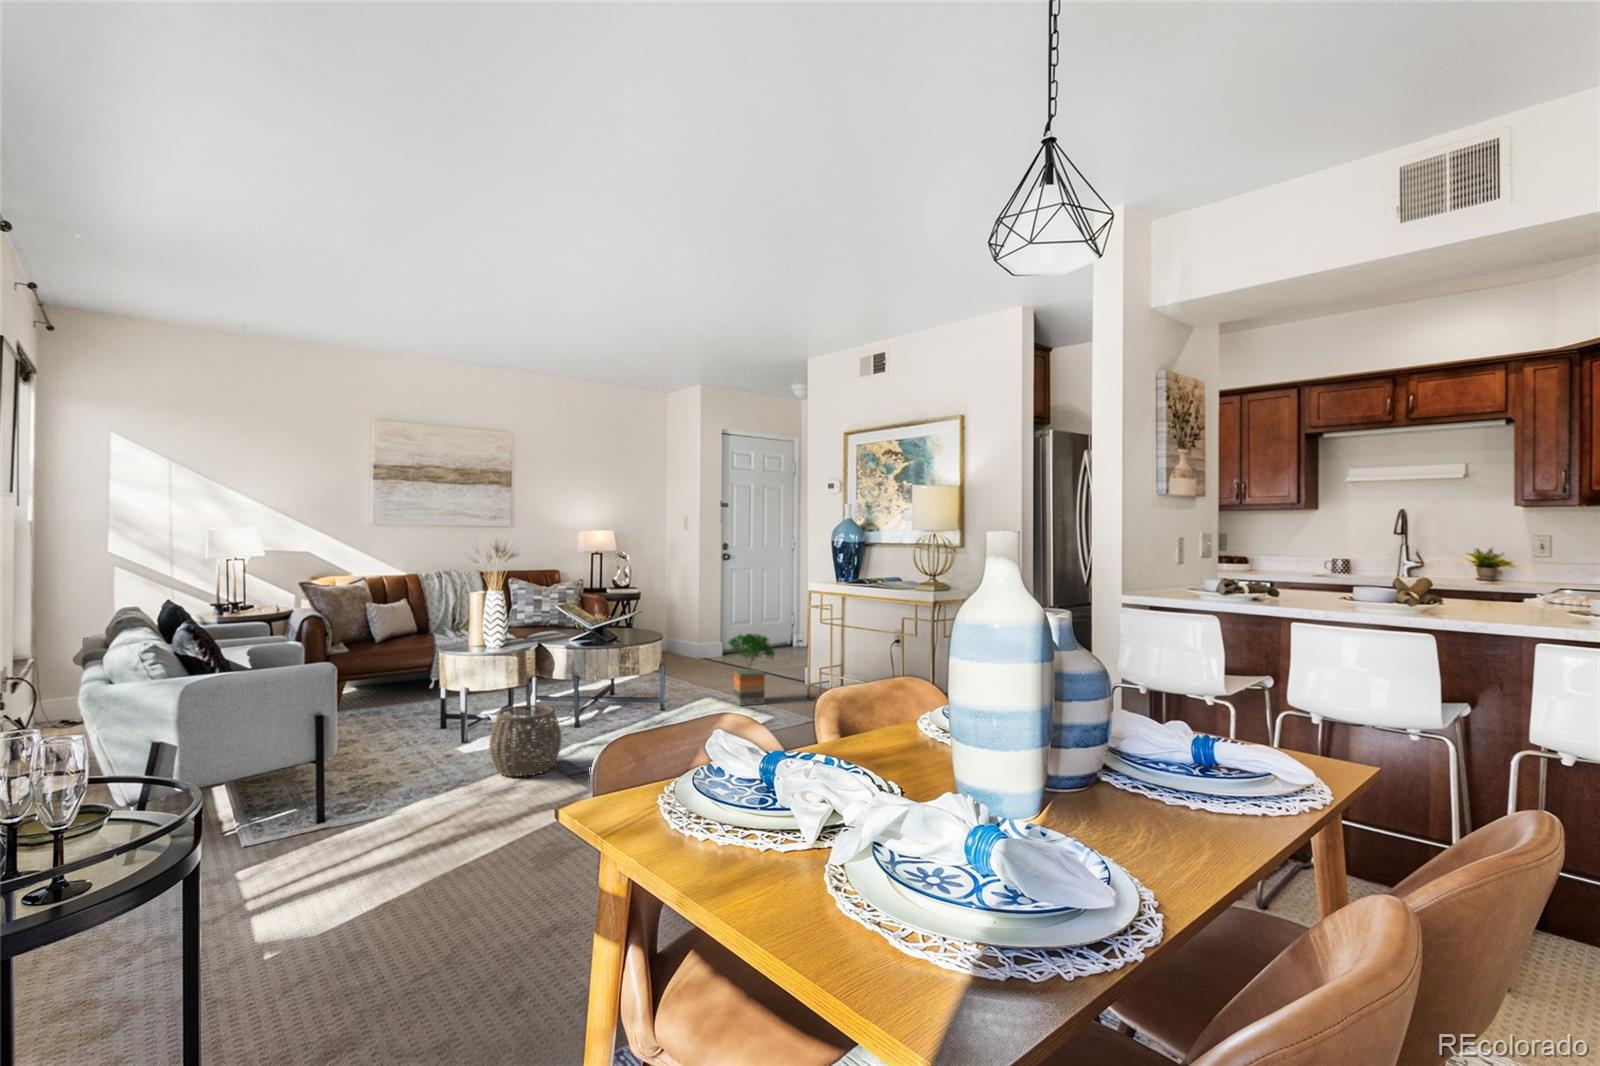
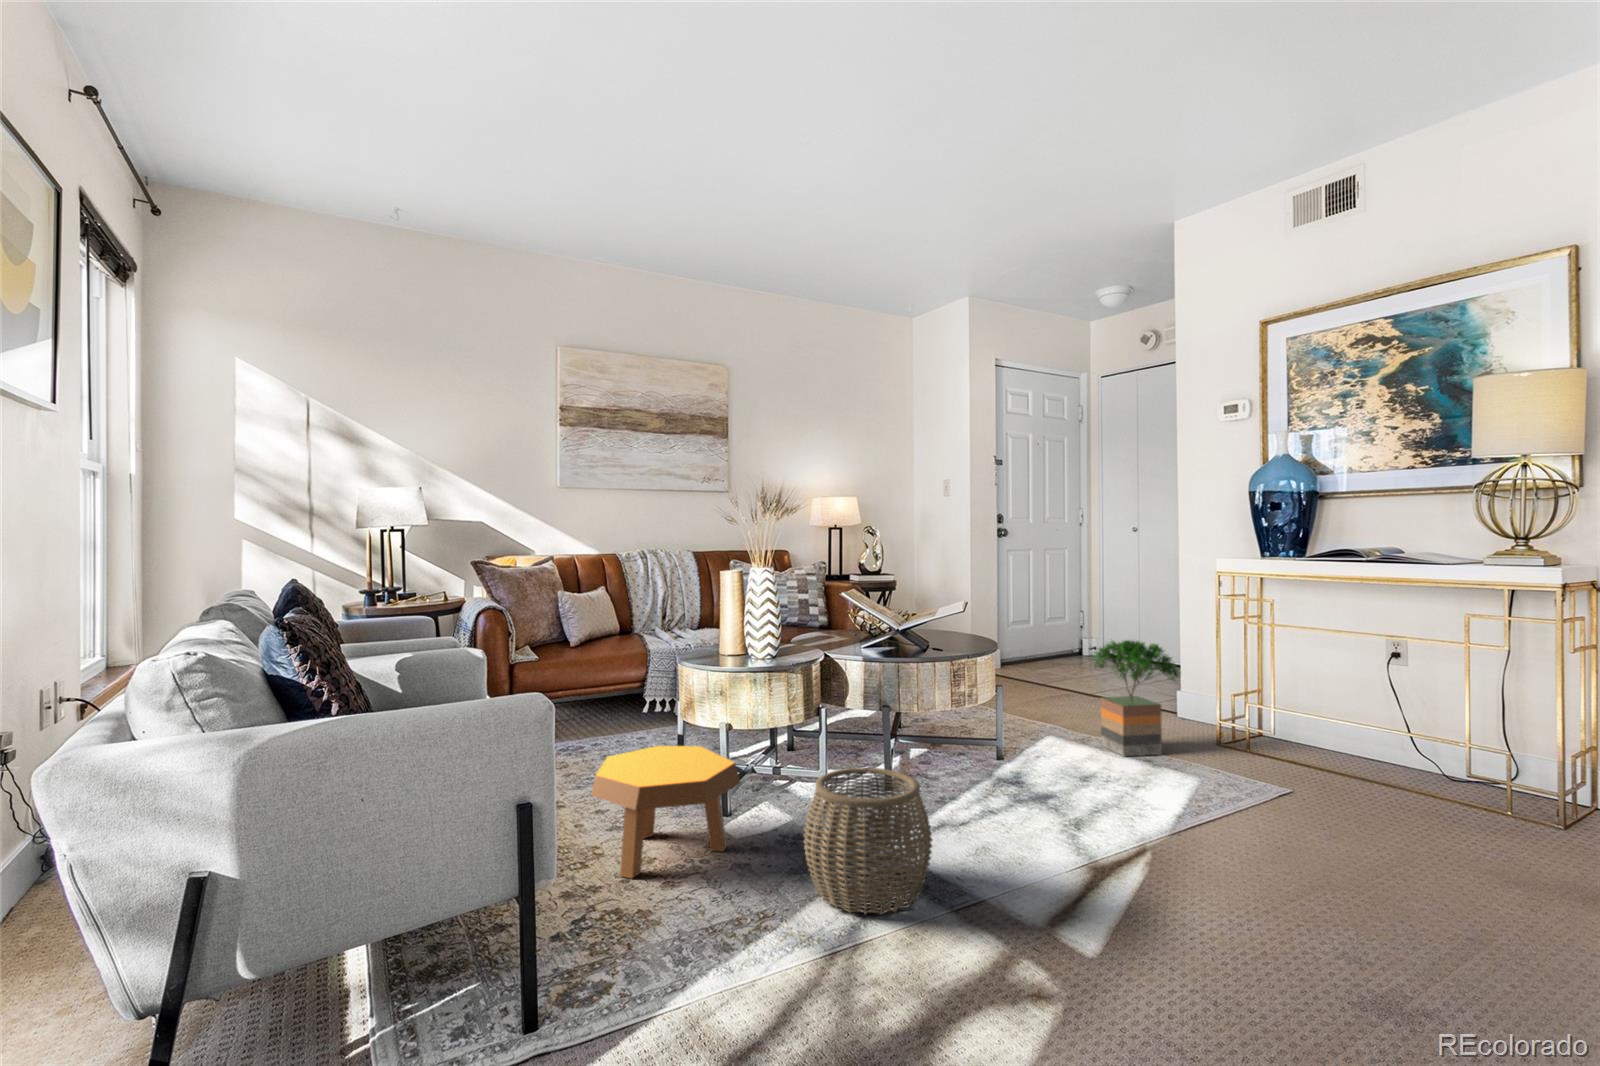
footstool: none [370,700,465,770] -> present [591,746,740,878]

